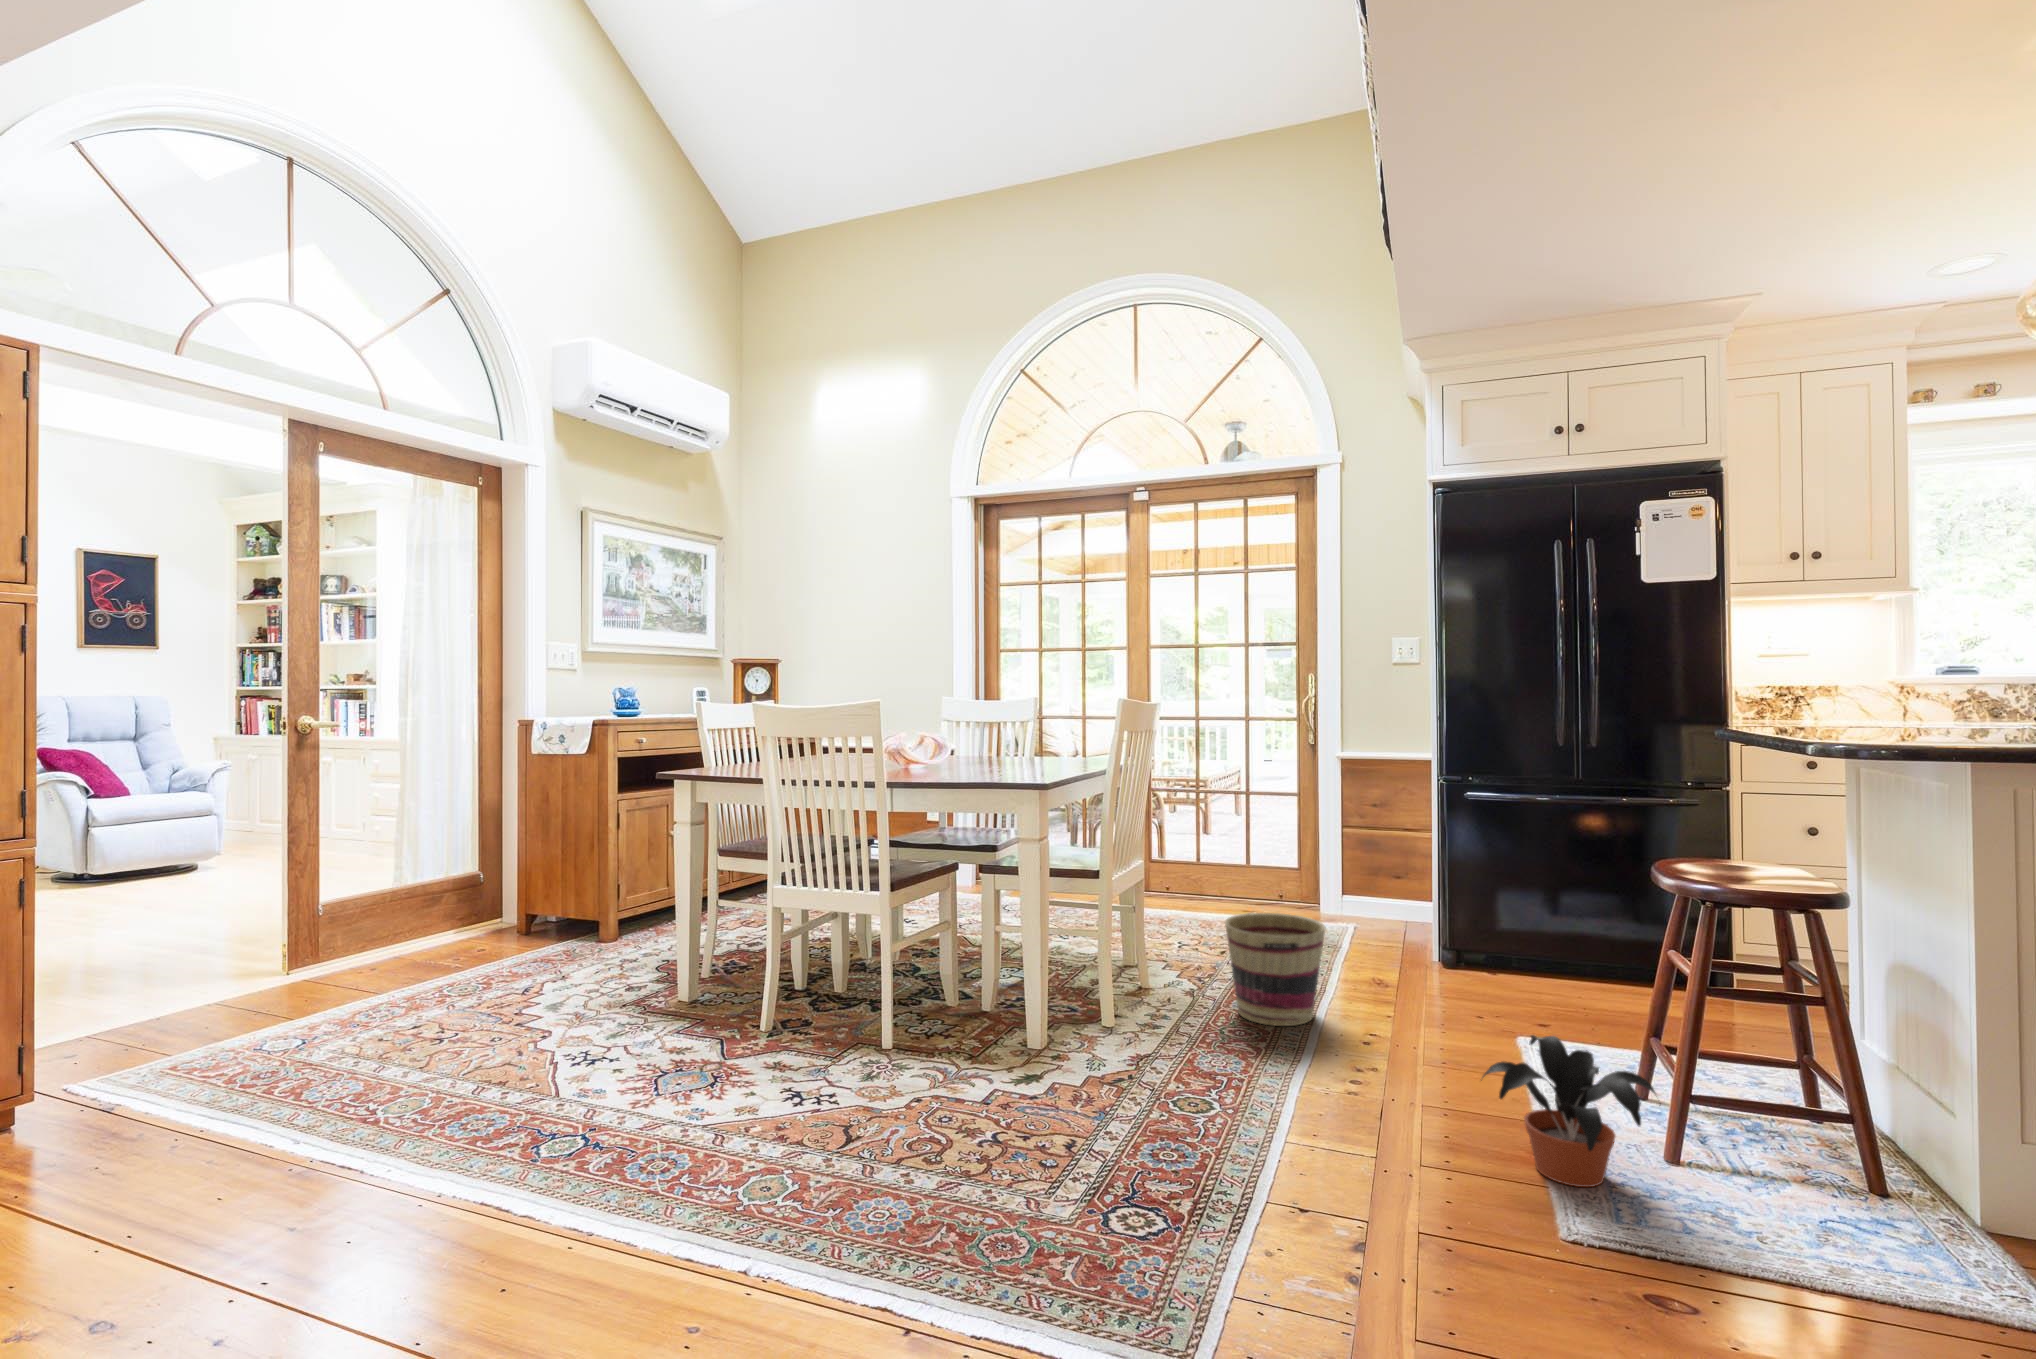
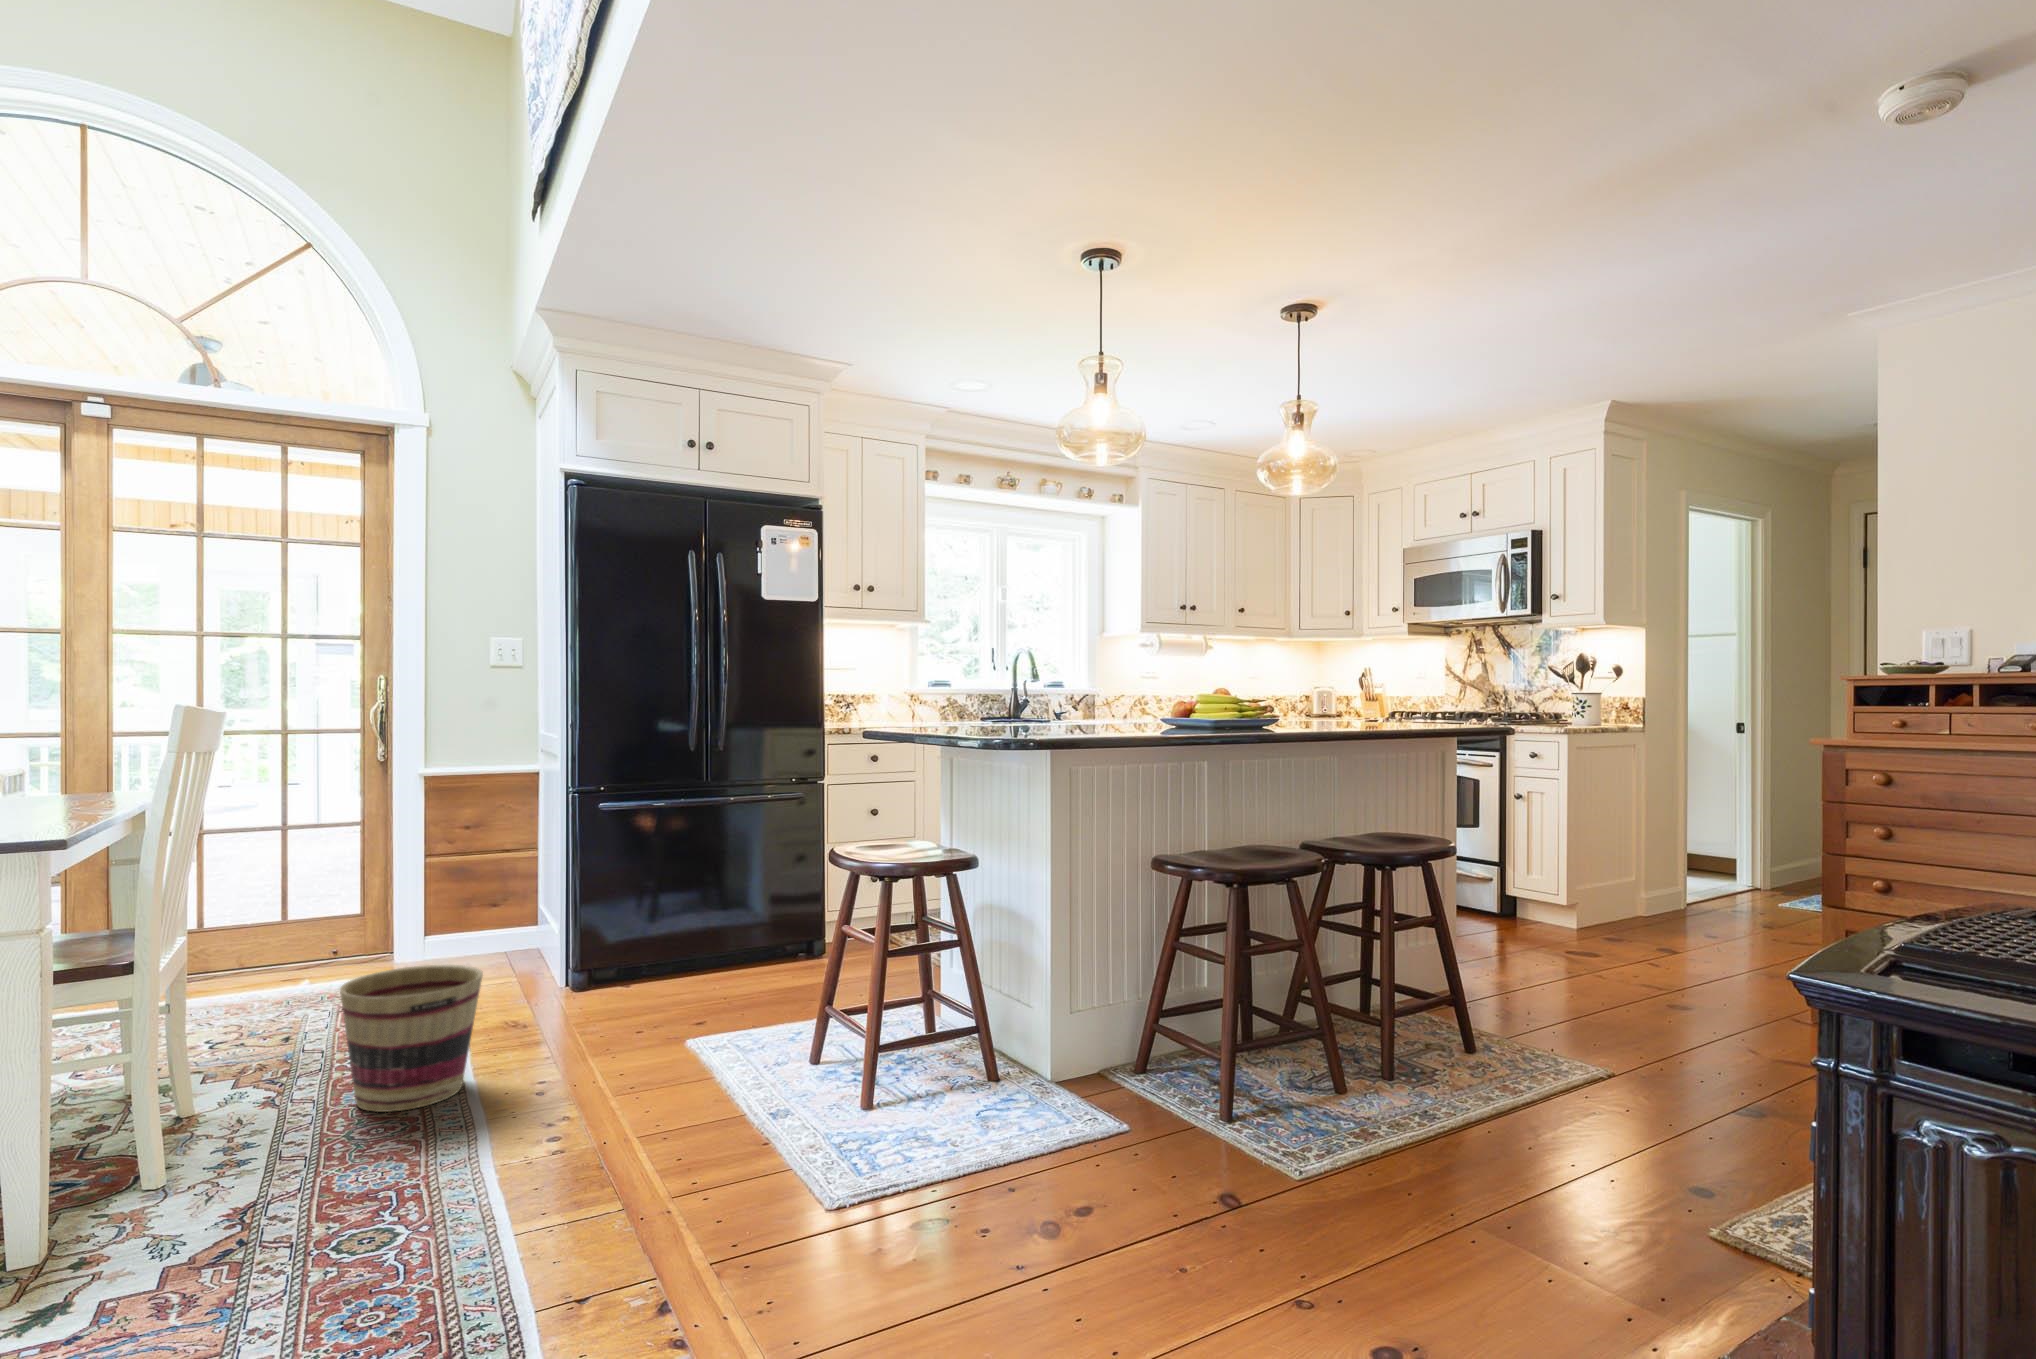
potted plant: present [1481,1035,1656,1187] -> none [725,1022,878,1160]

